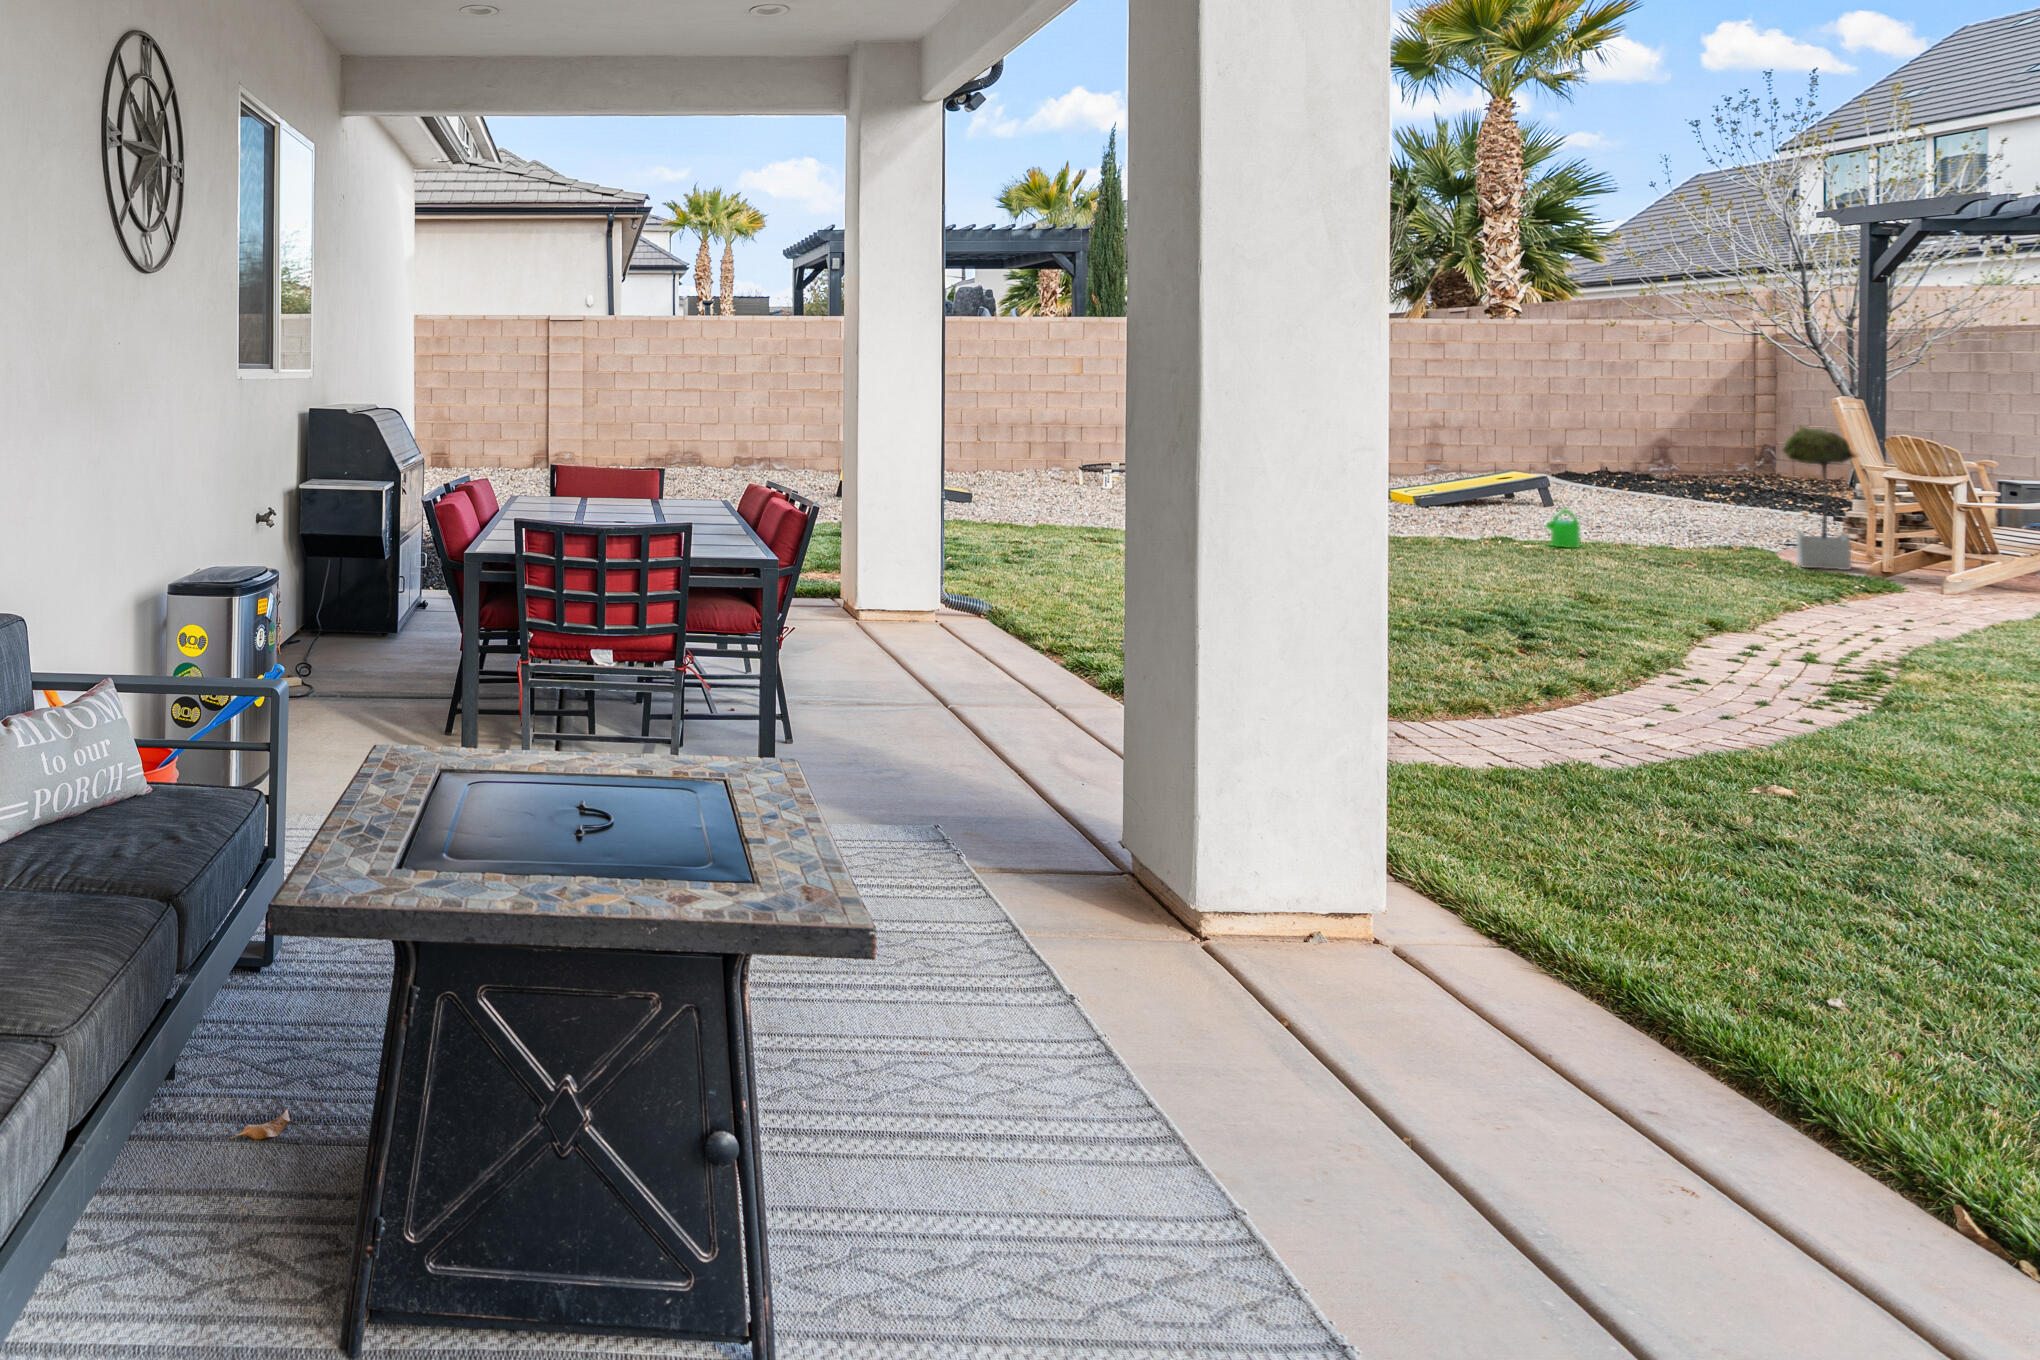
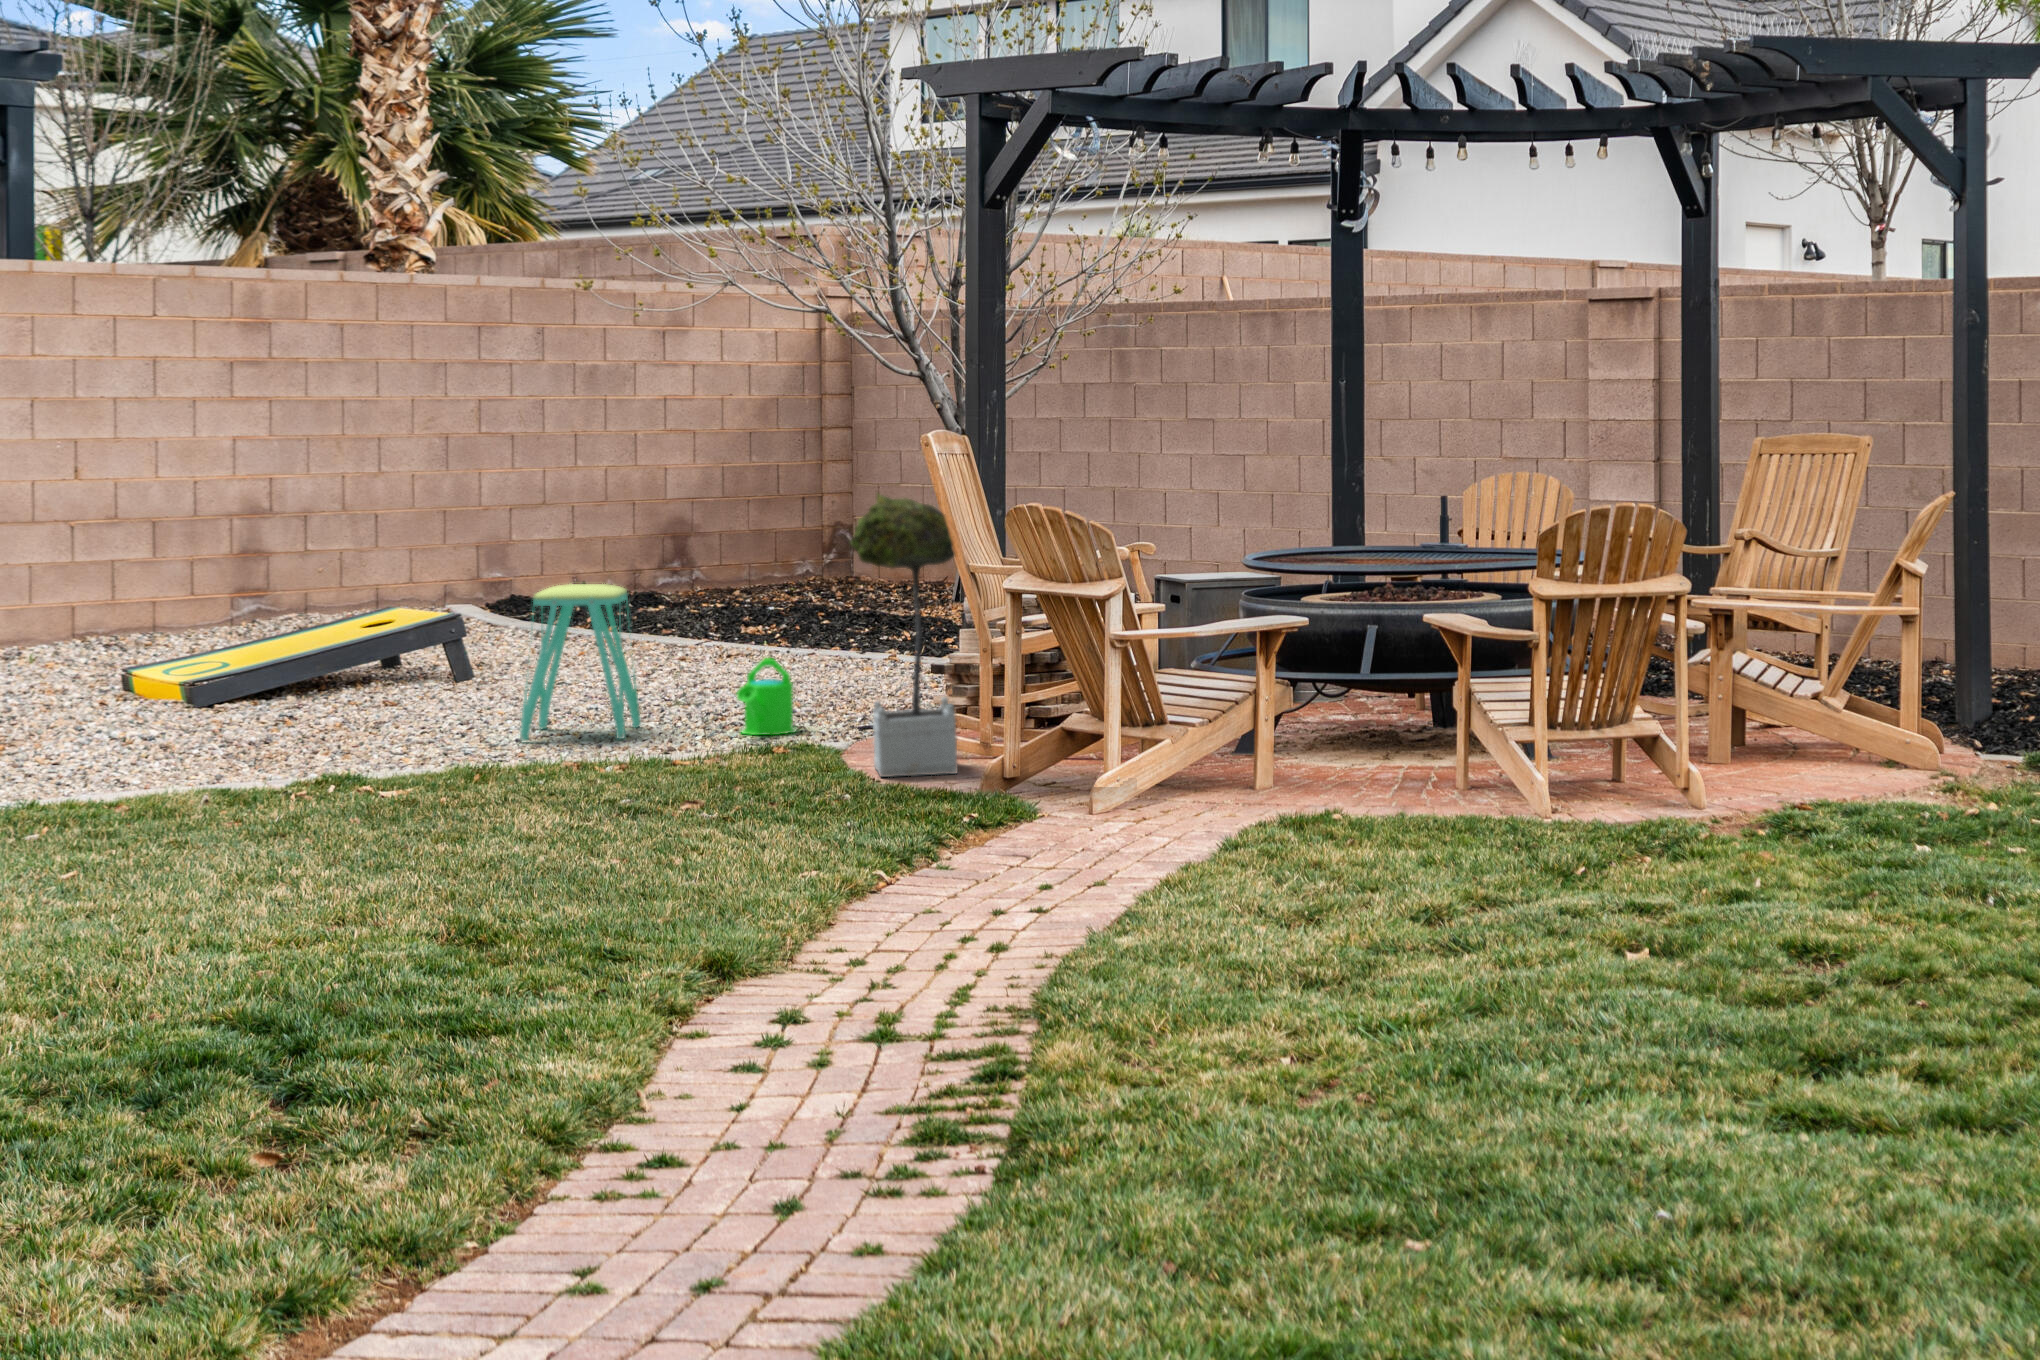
stool: none [1587,466,1653,540] -> present [520,584,640,741]
watering can: present [1546,510,1581,548] -> present [737,658,796,735]

